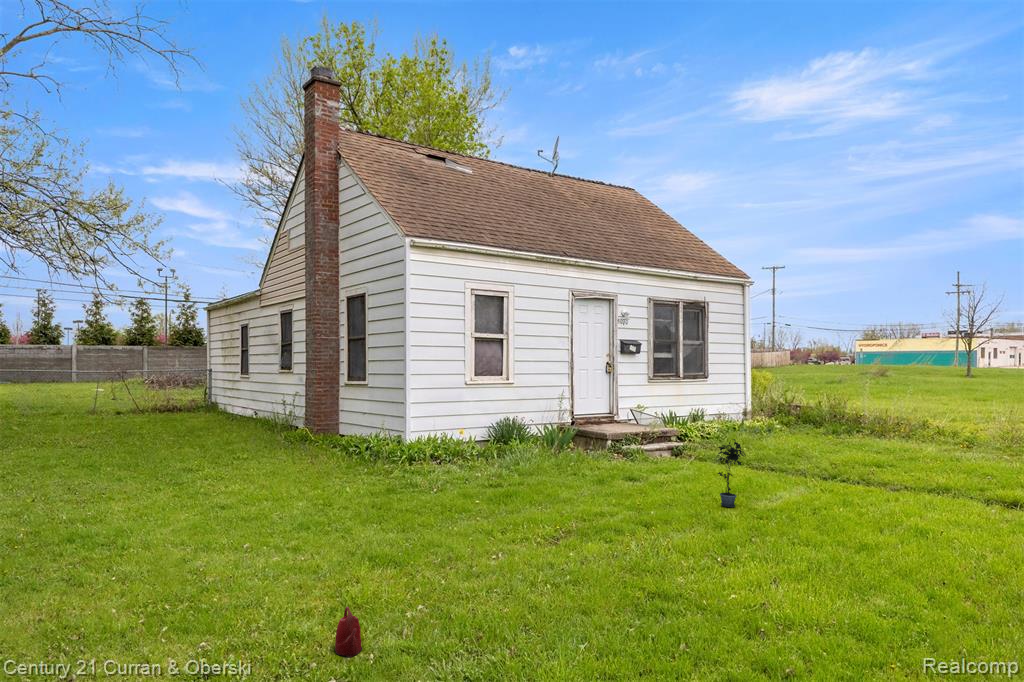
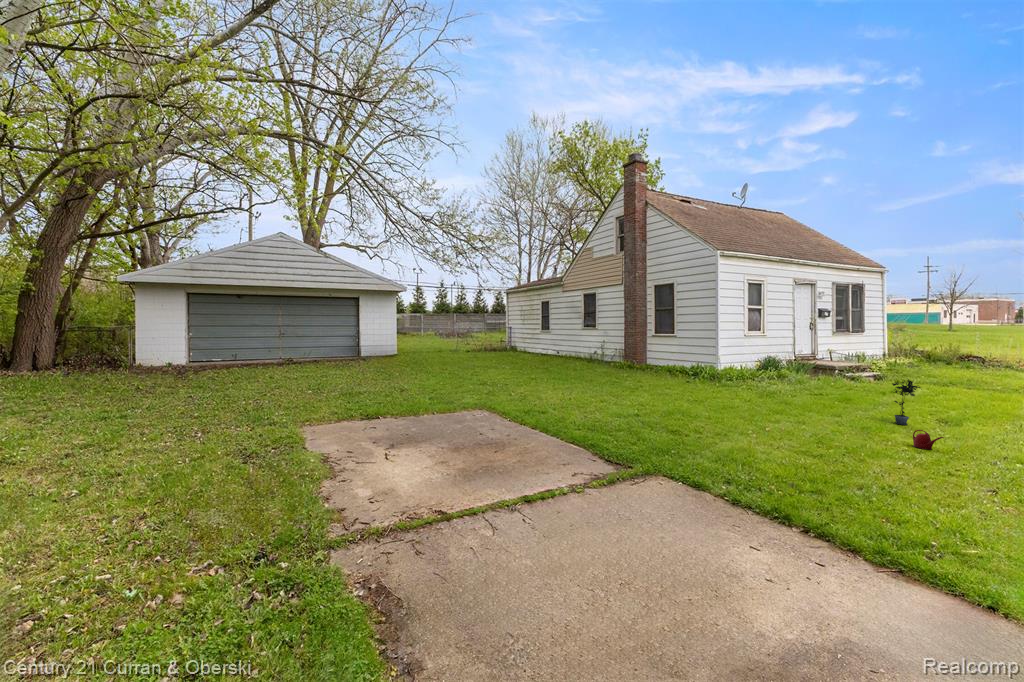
potted plant: present [717,439,746,507] -> present [892,379,920,425]

